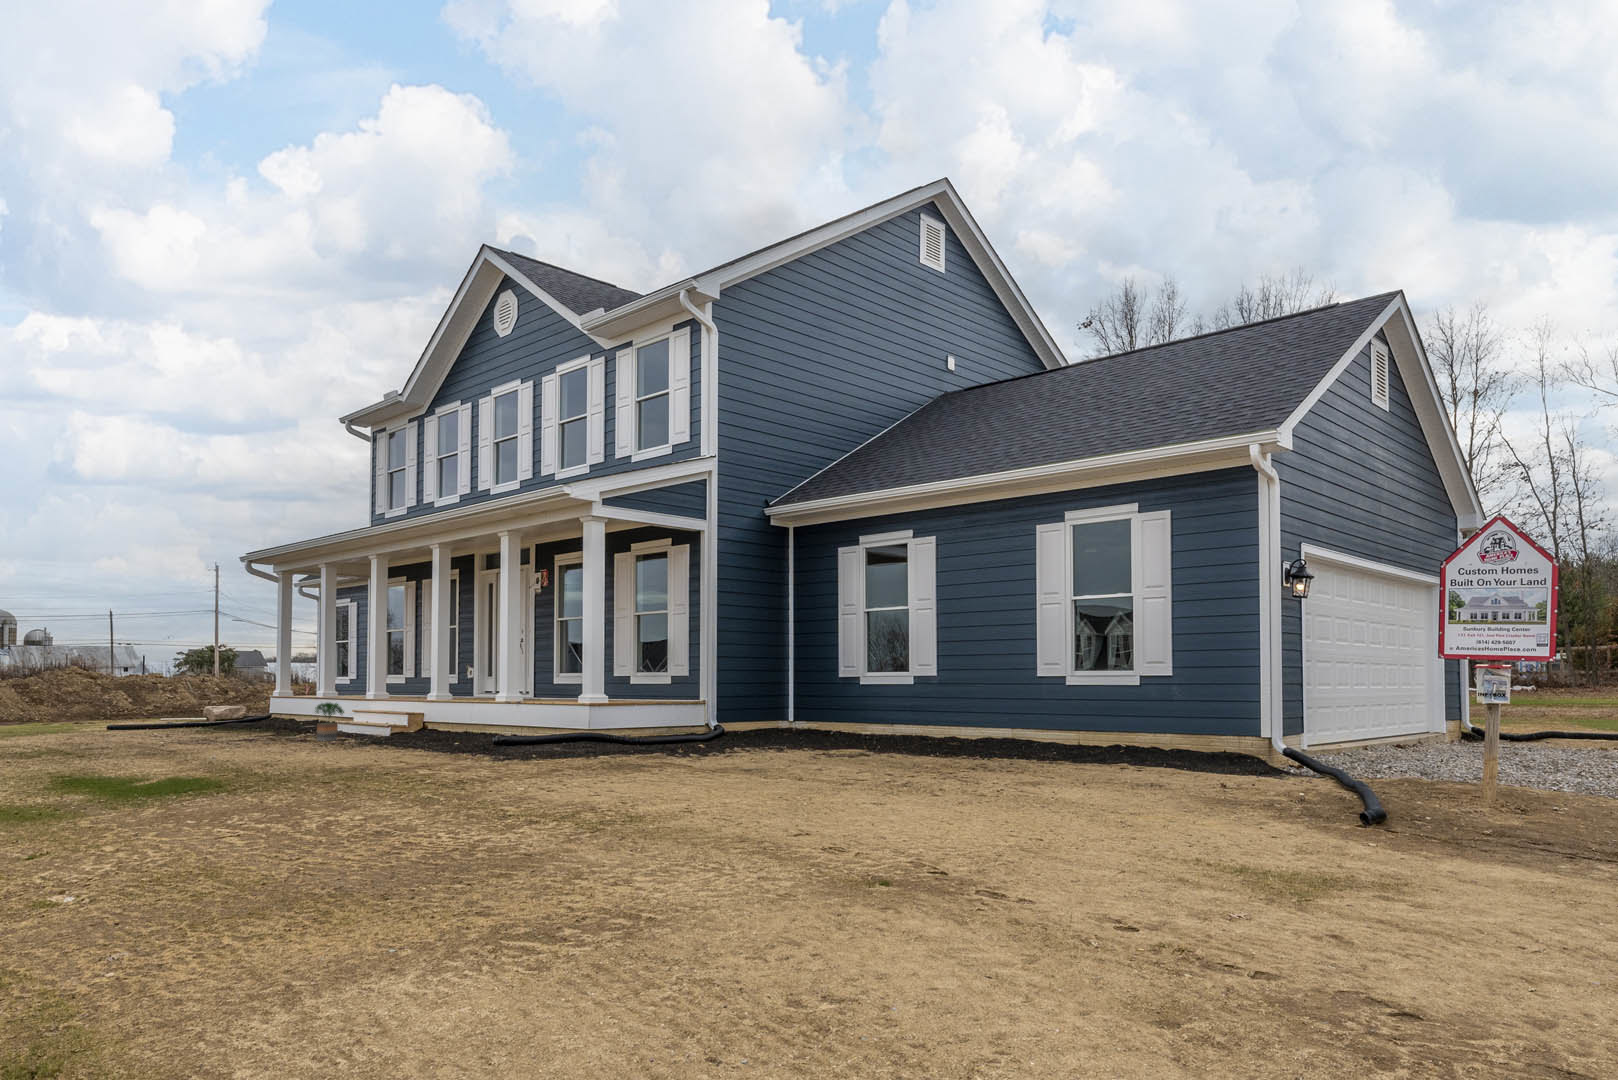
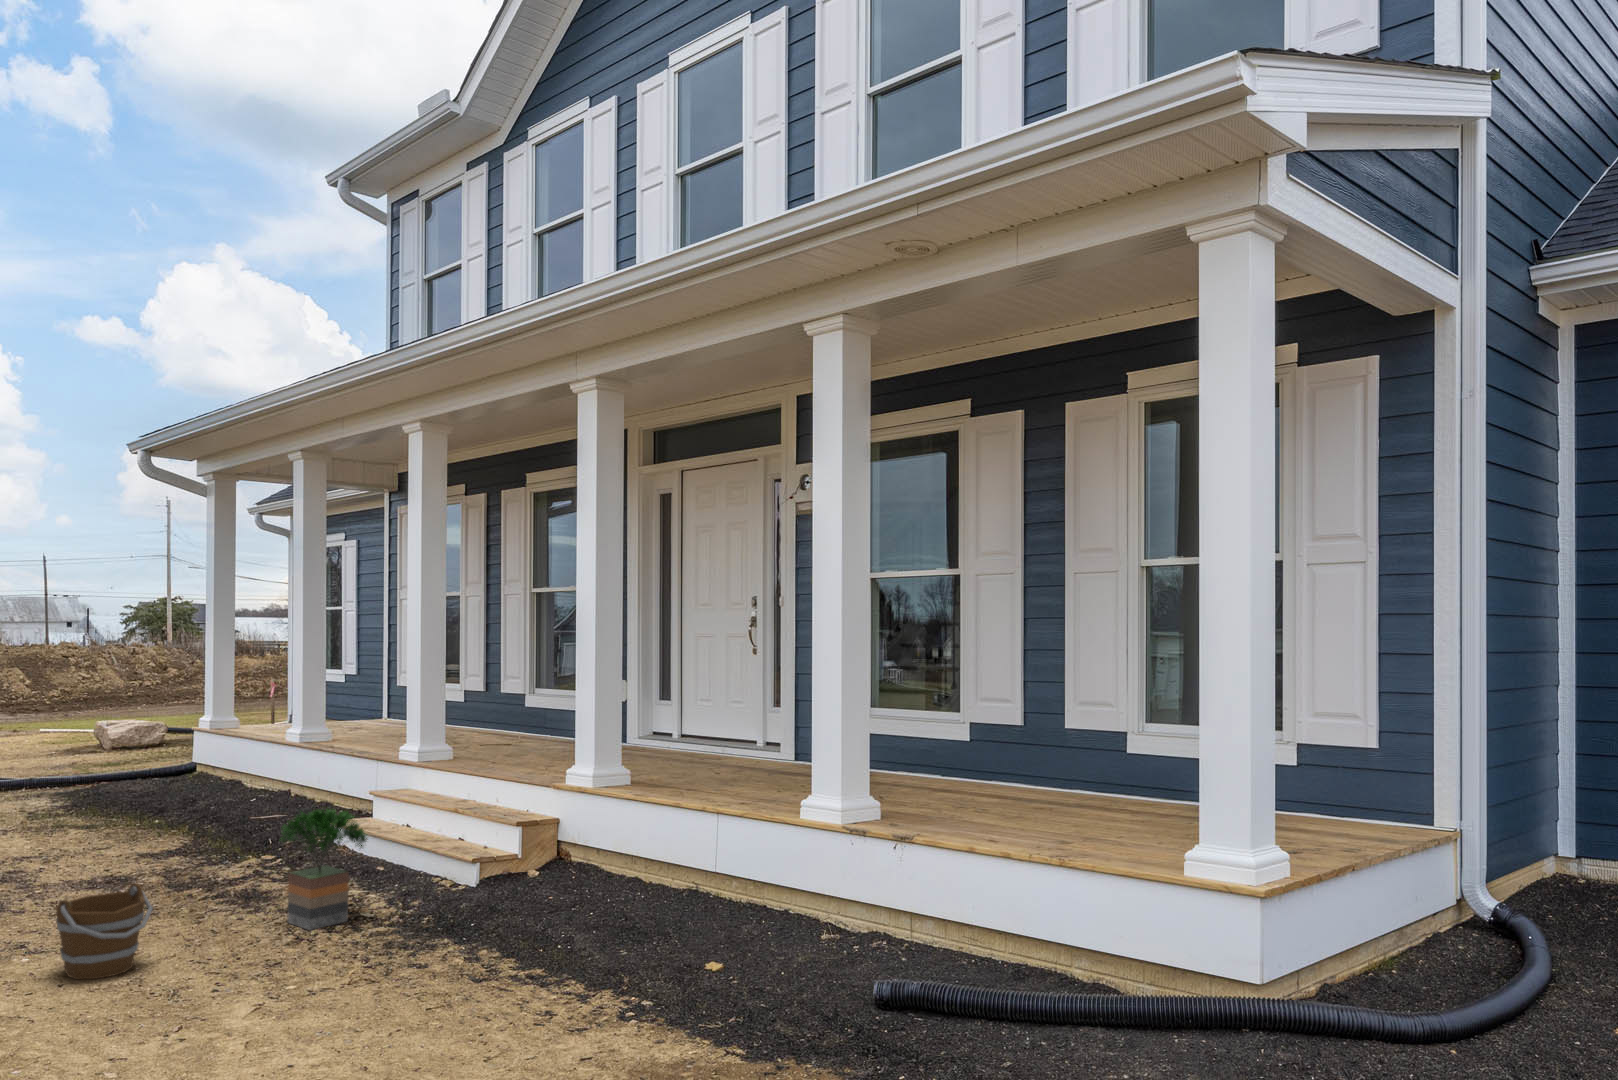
bucket: none [245,720,274,747] -> present [56,884,153,979]

